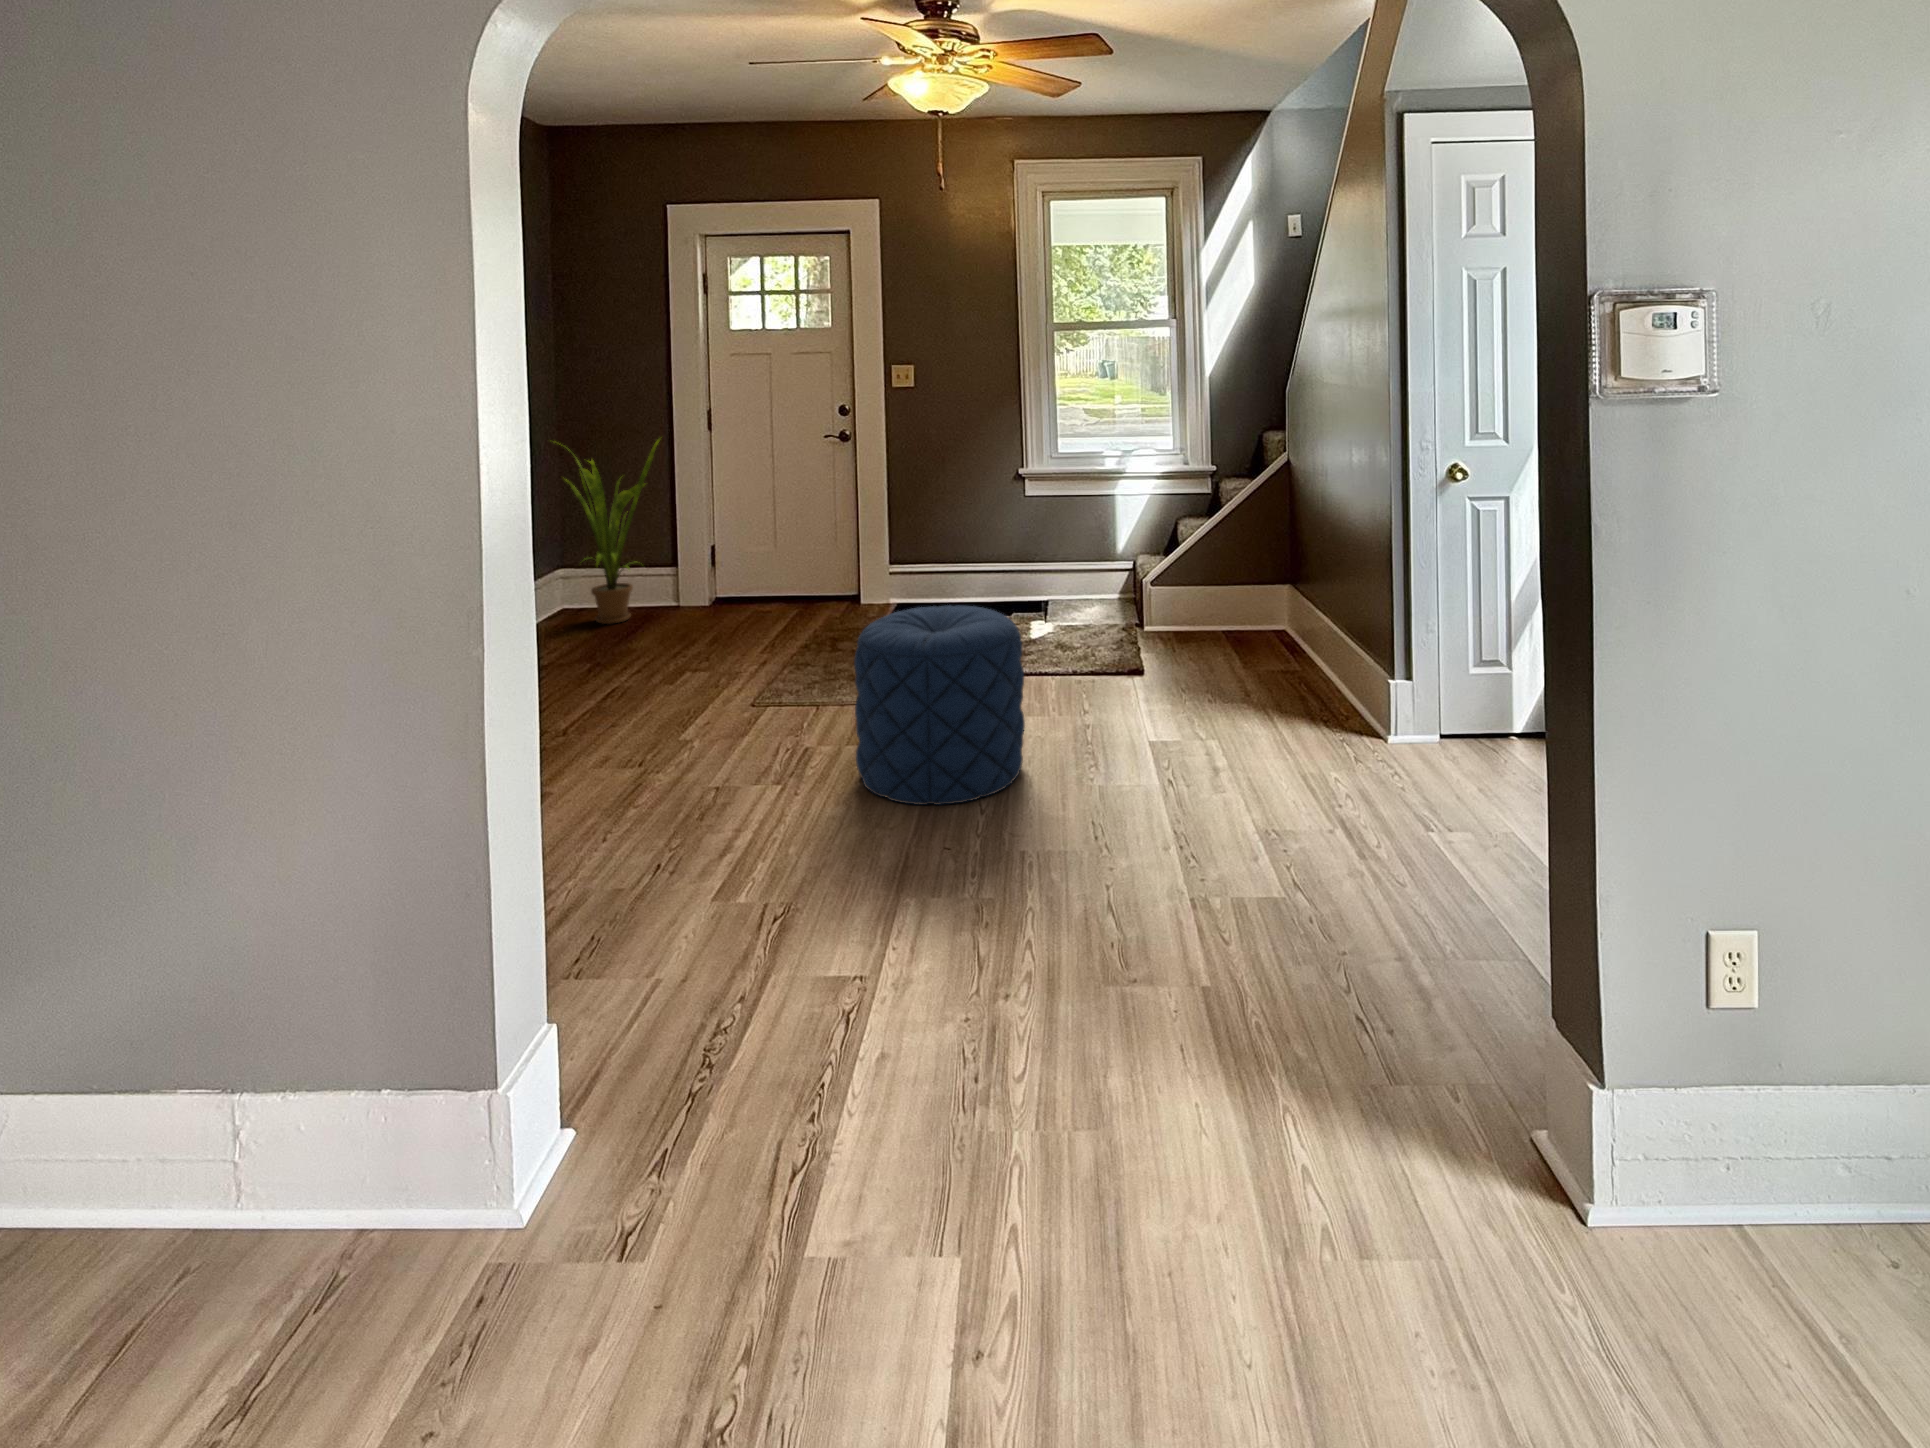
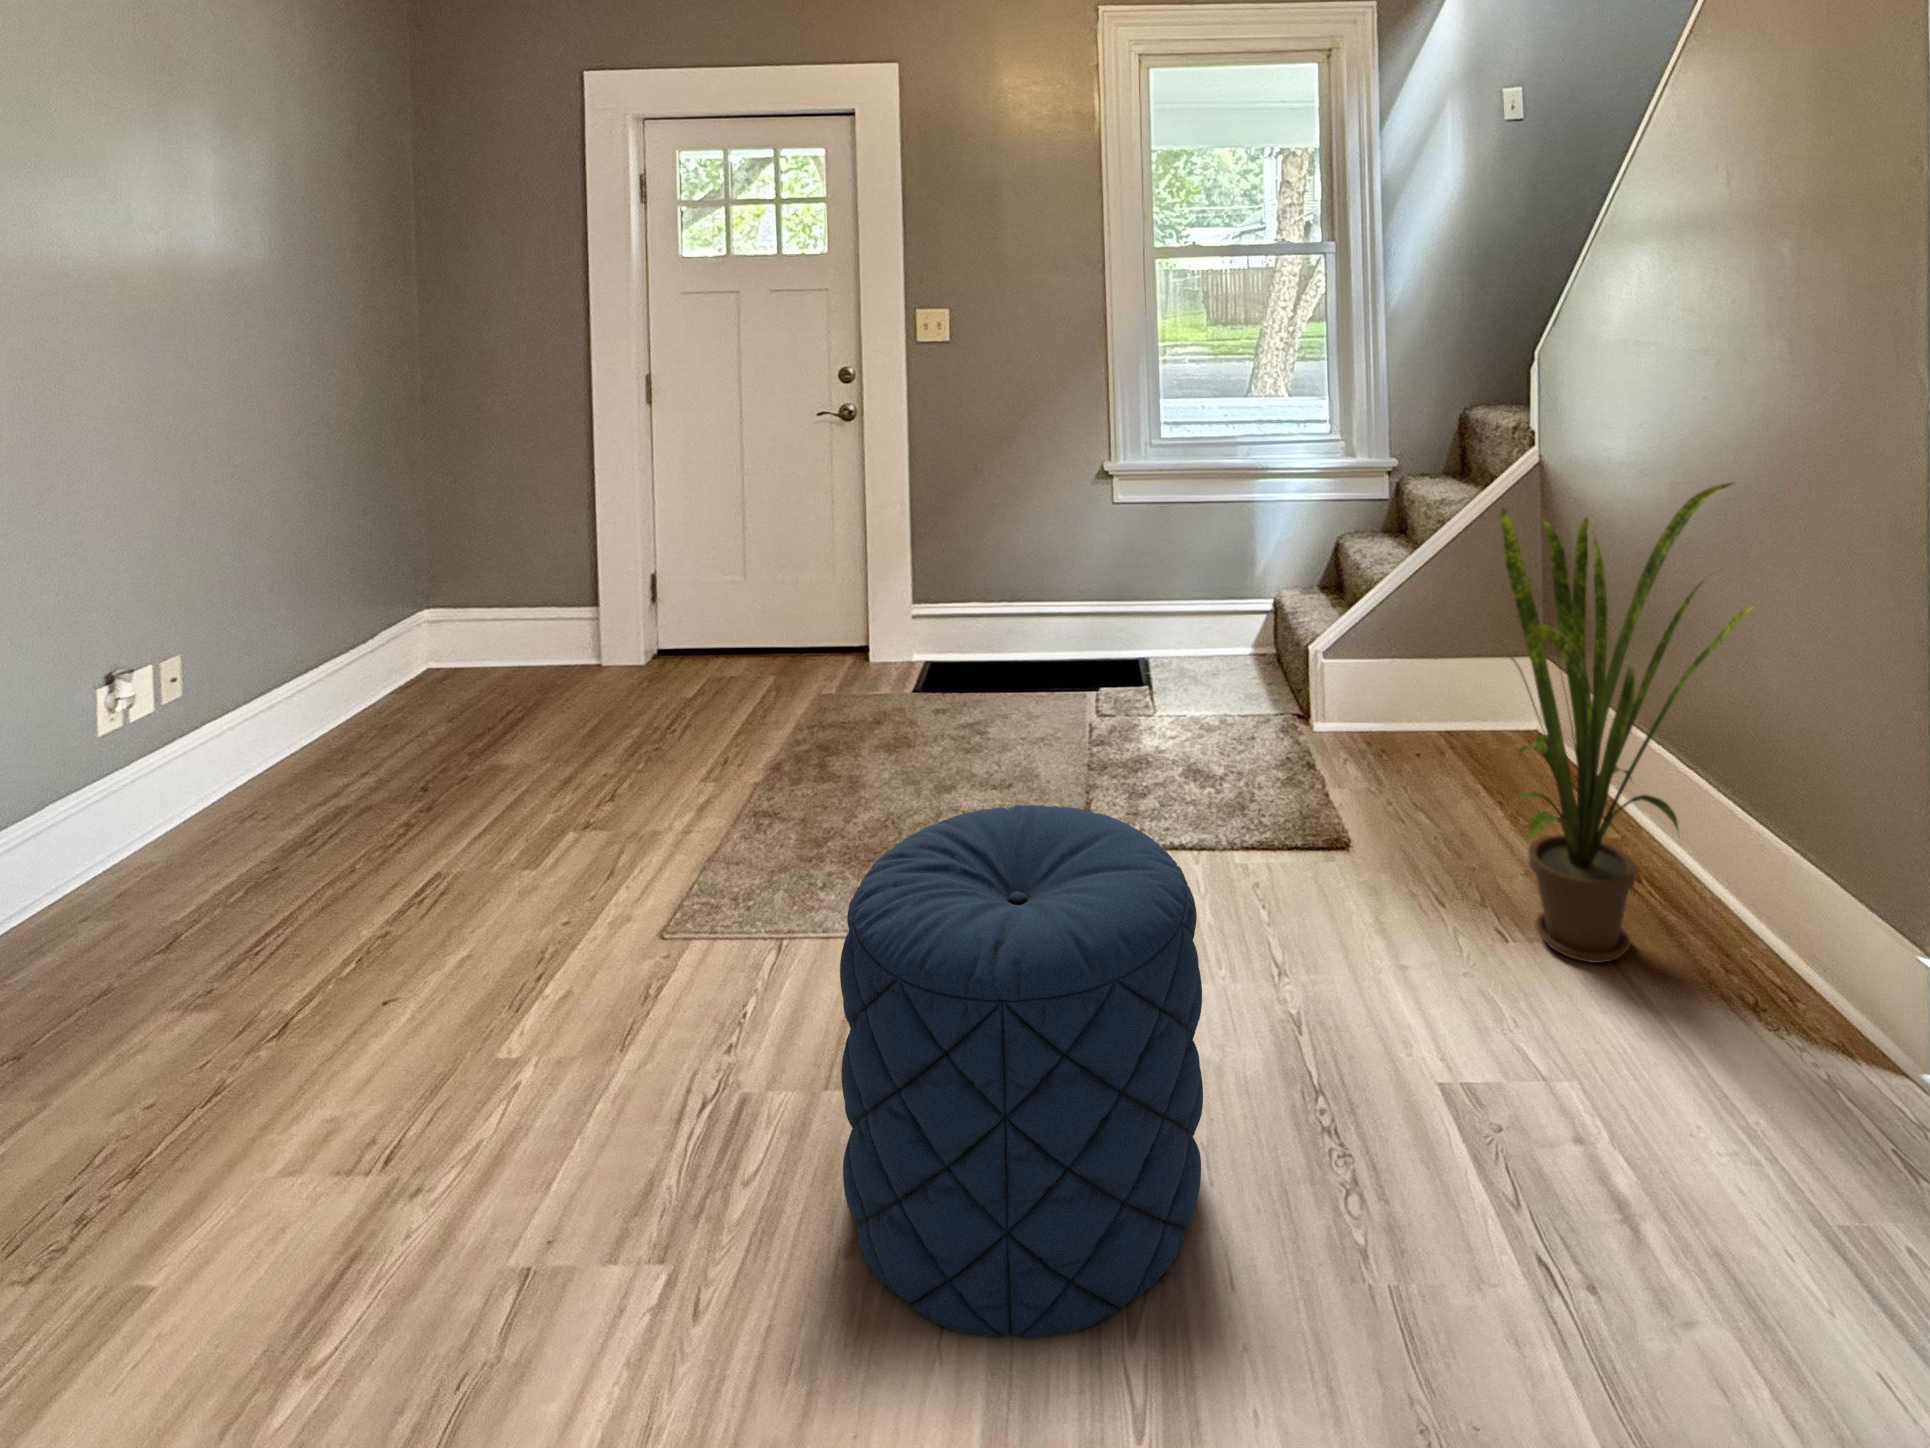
house plant: present [559,439,660,624] -> present [1500,482,1759,963]

